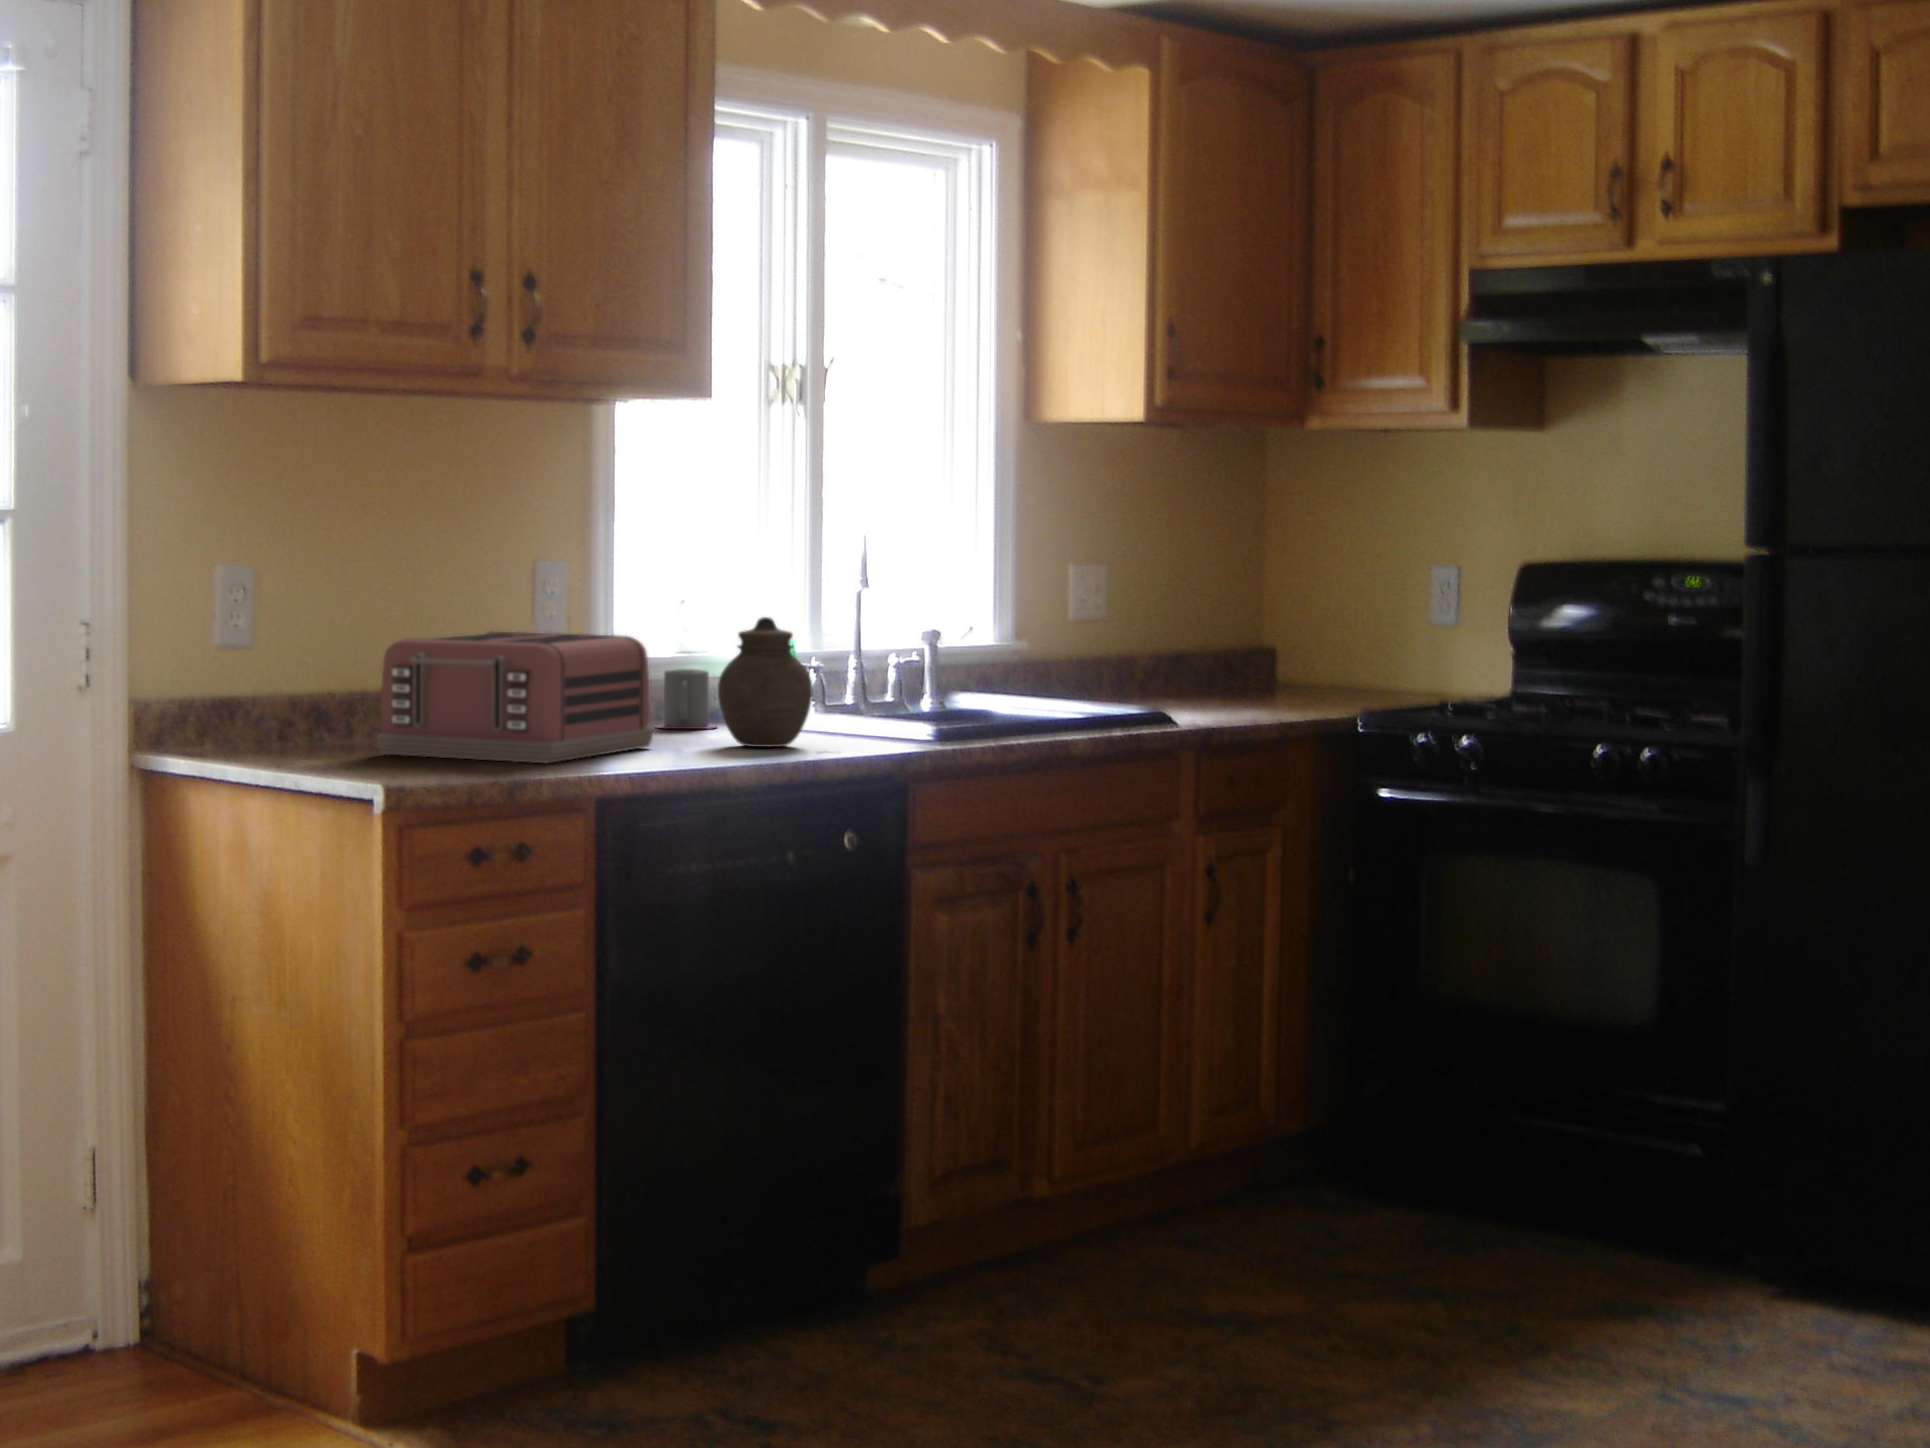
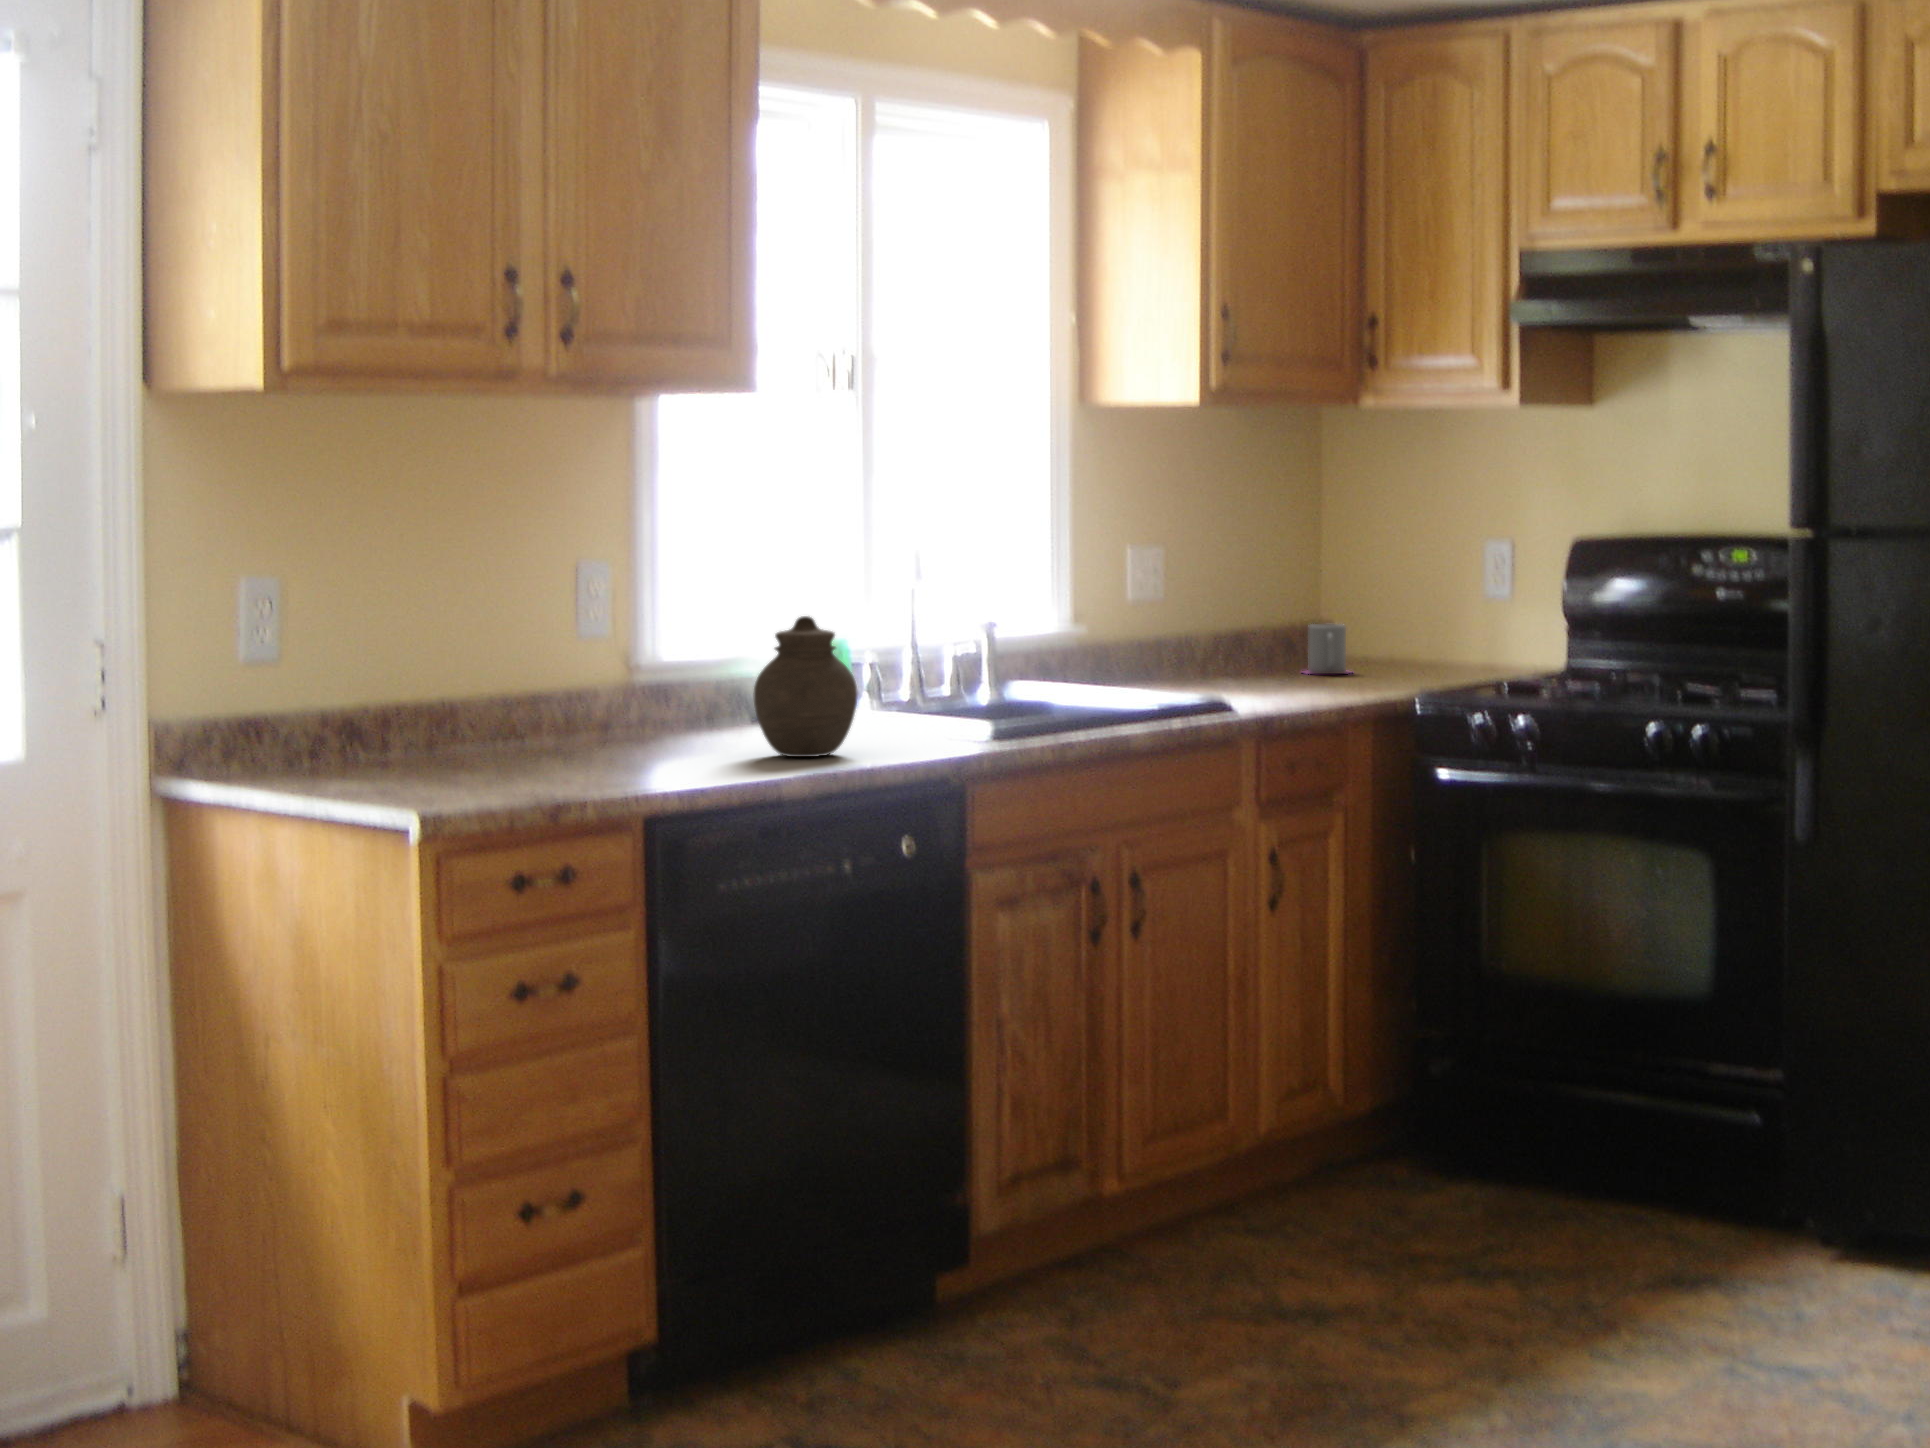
toaster: present [377,632,653,763] -> none [360,637,681,788]
mug: present [657,669,715,729] -> present [1306,624,1348,674]

